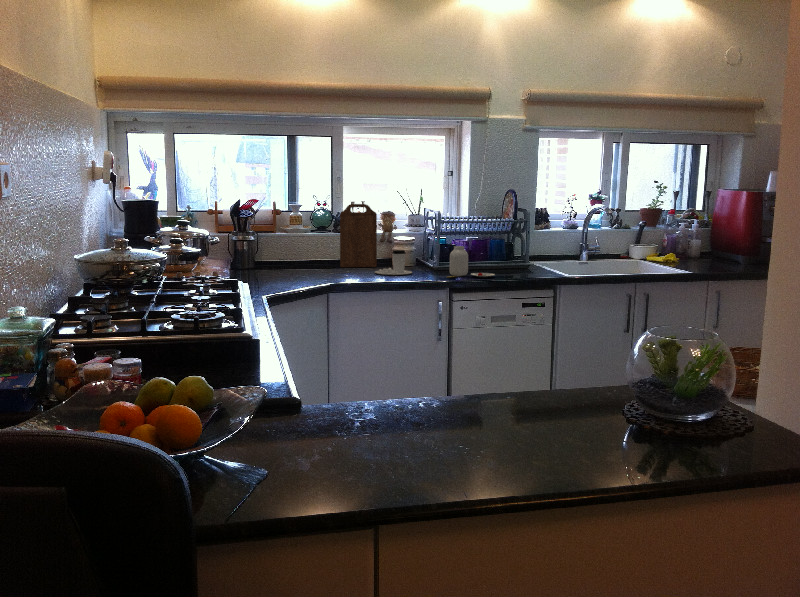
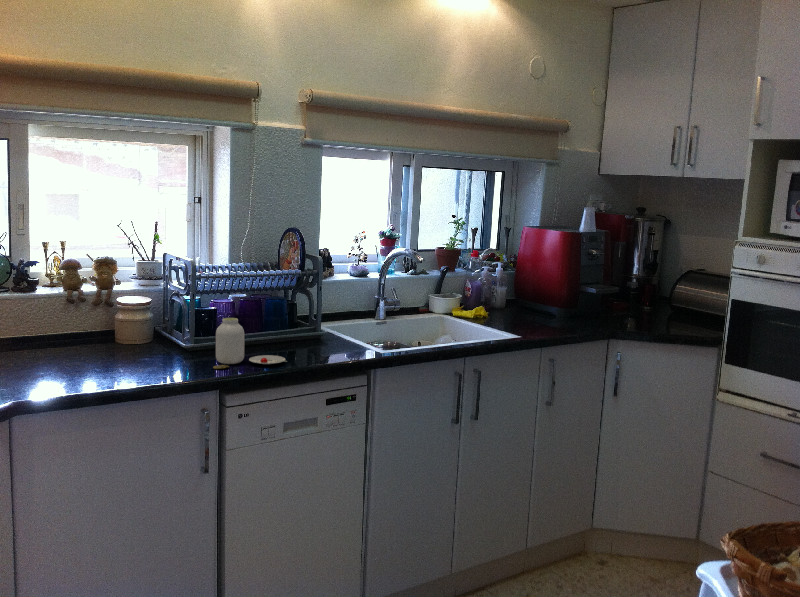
cutting board: present [340,204,377,267] -> none [24,250,91,352]
coffee cup: present [375,250,412,275] -> none [91,325,155,369]

